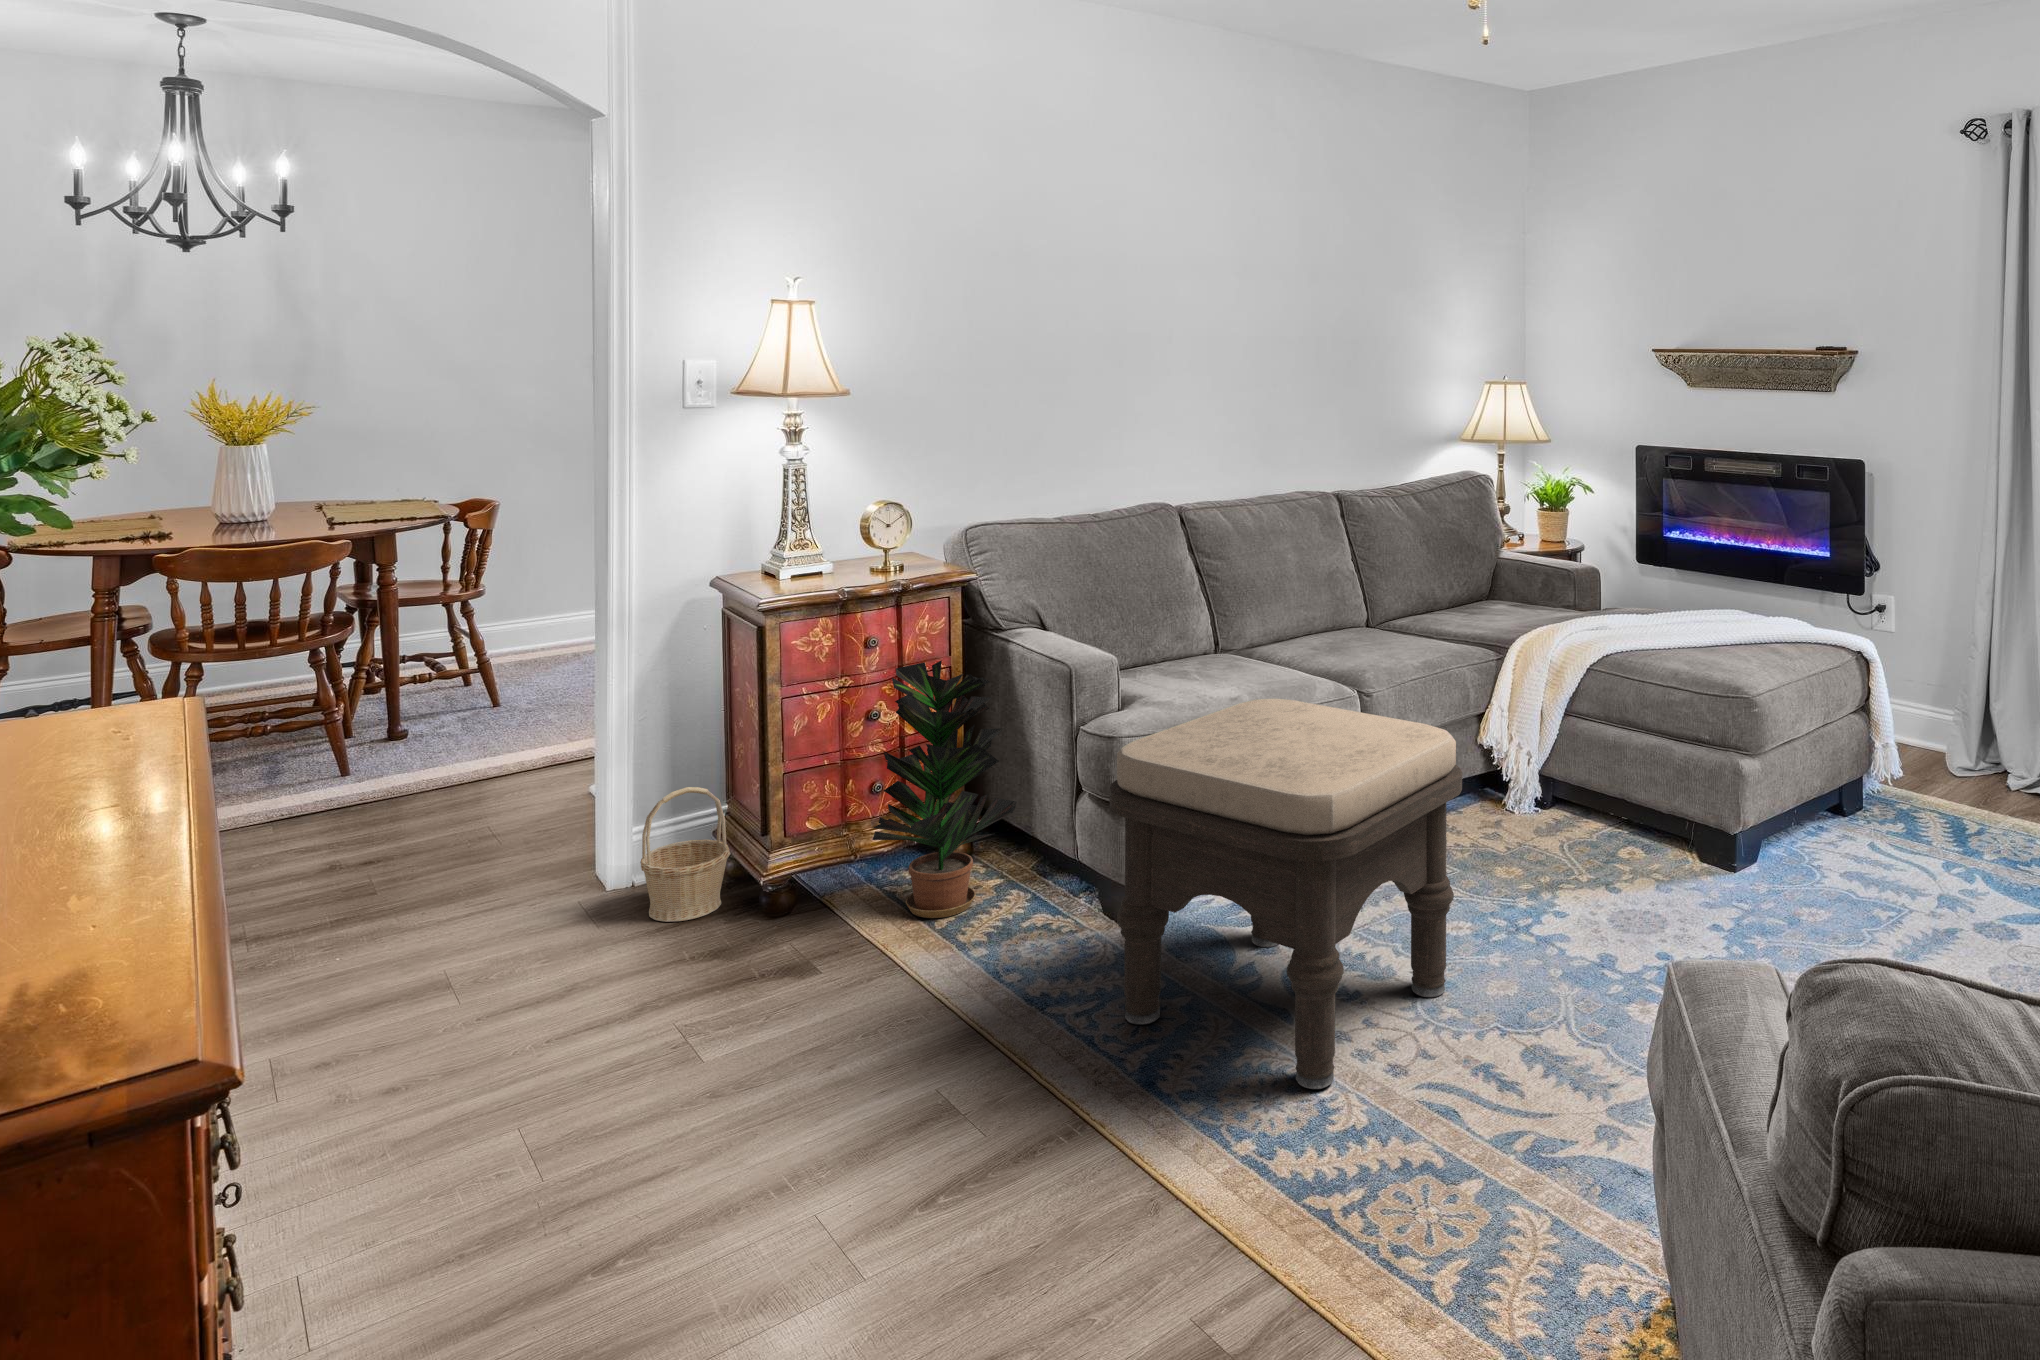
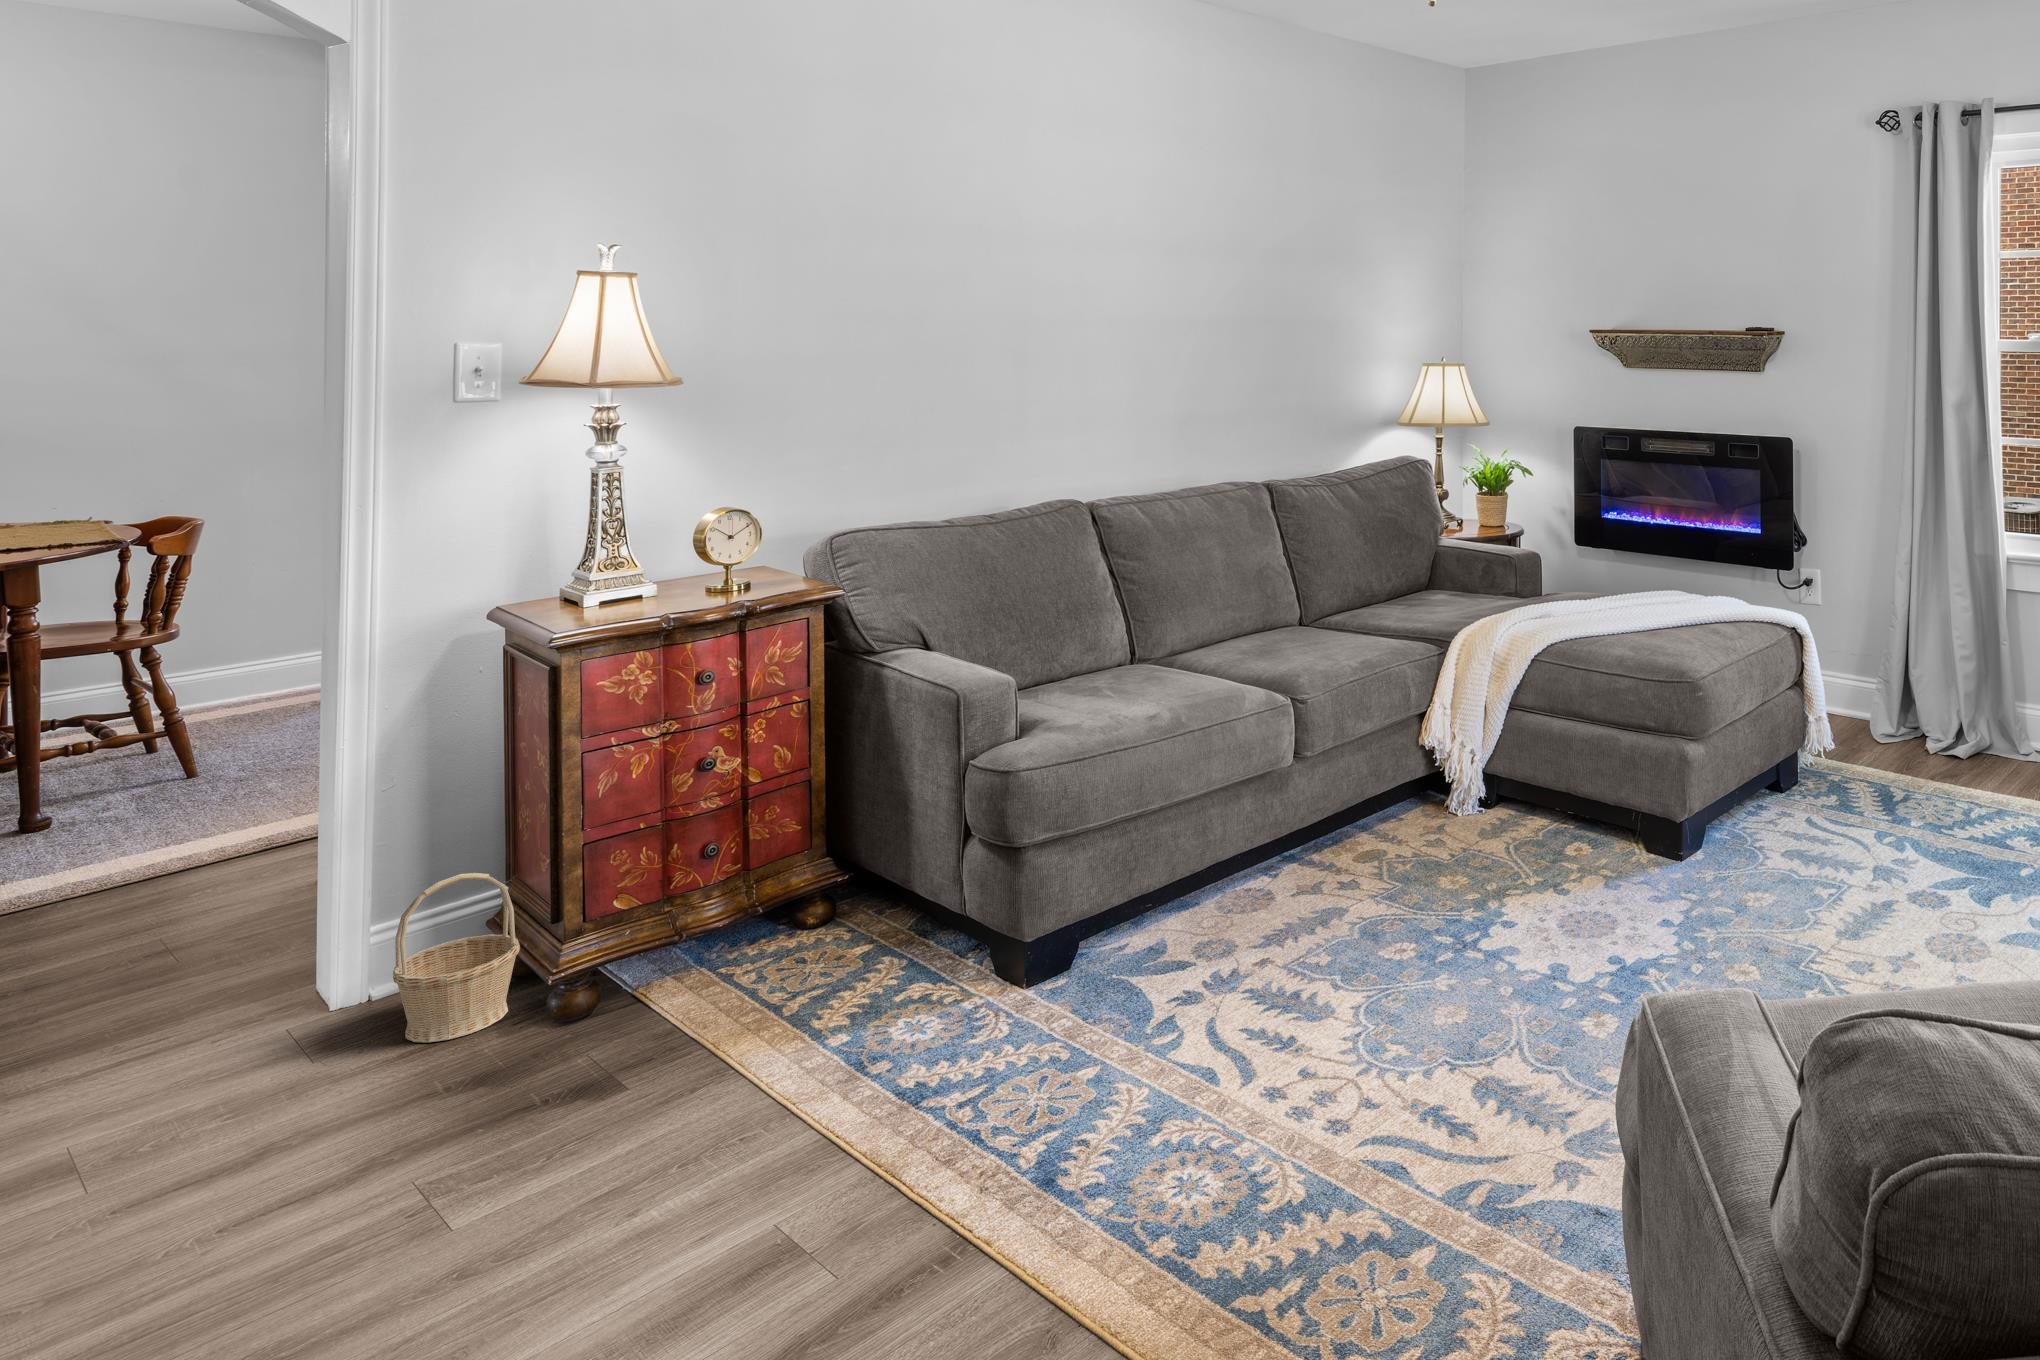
potted plant: present [873,661,1017,918] -> none [707,699,894,1002]
ottoman: present [1110,699,1462,1089] -> none [1000,719,1404,1160]

